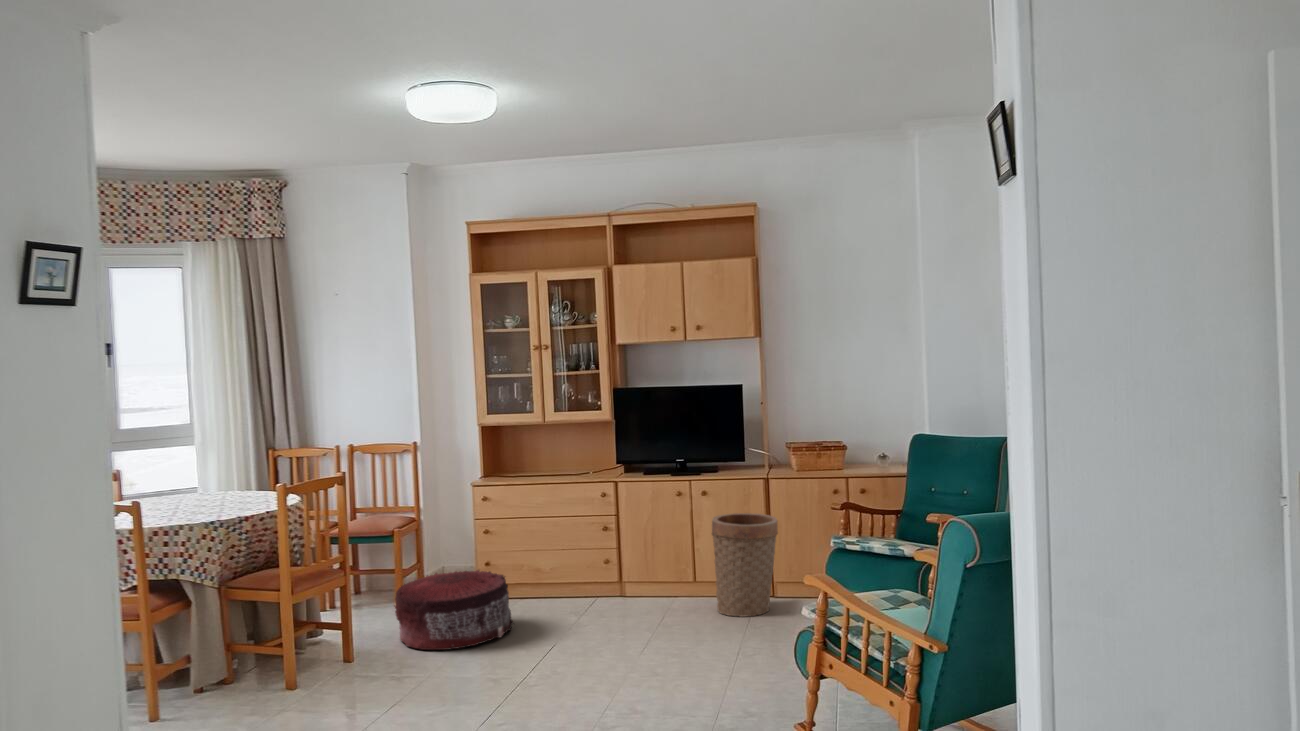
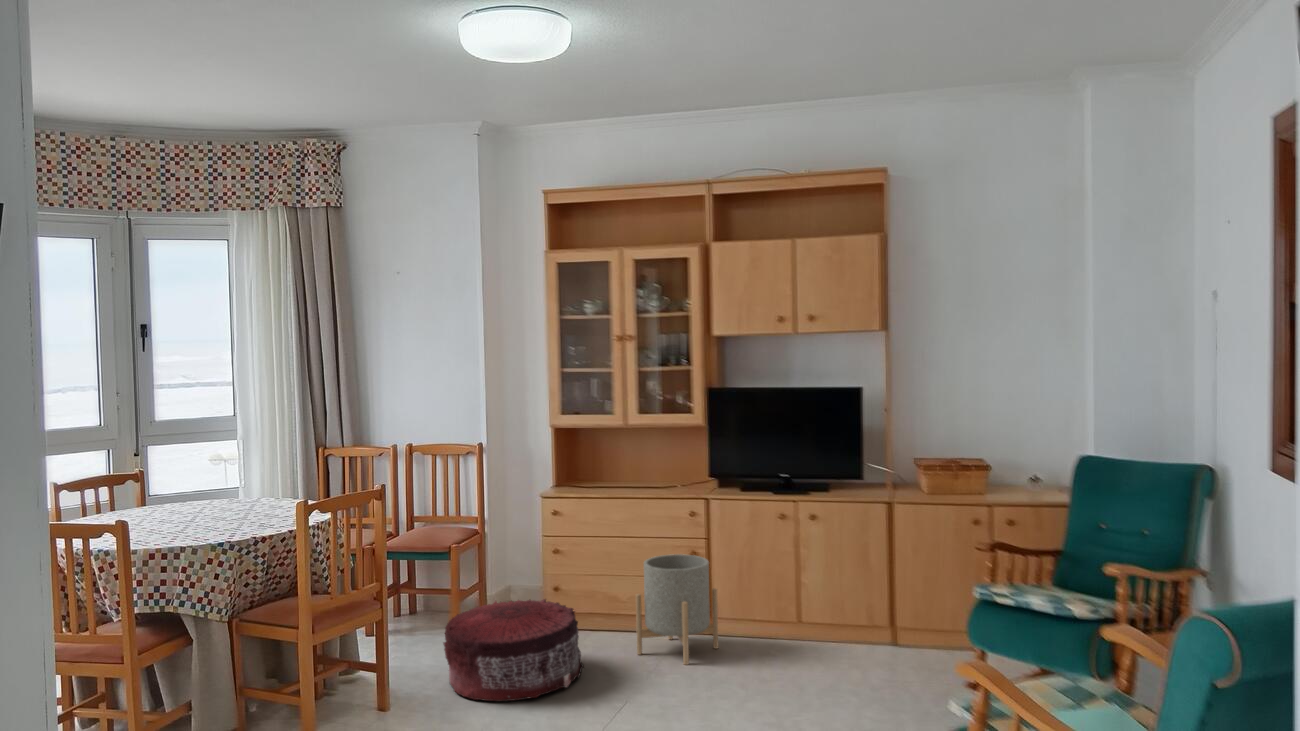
basket: present [712,513,778,617] -> none [825,544,907,674]
planter: none [556,529,627,619] -> present [636,554,718,665]

